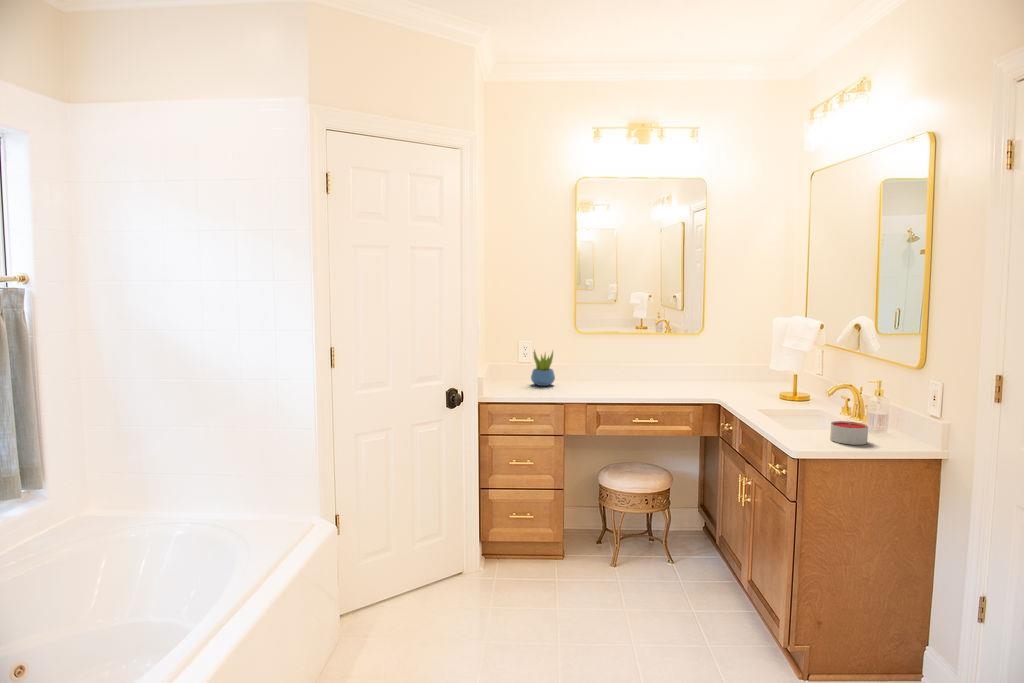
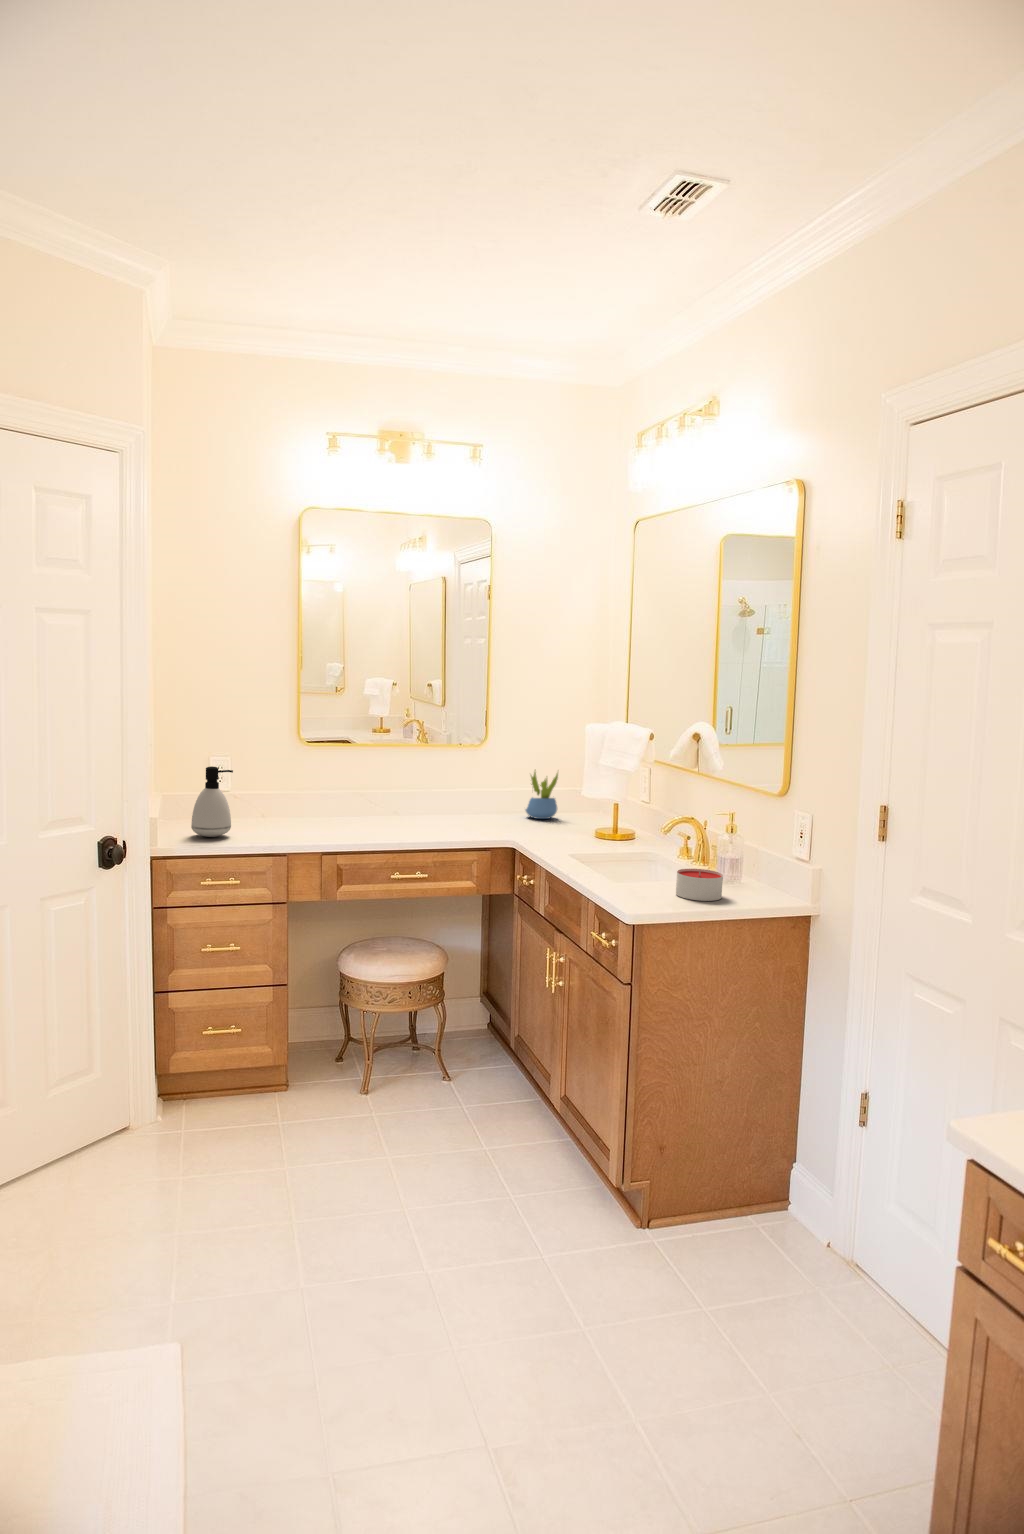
soap dispenser: none [504,349,529,392] -> present [191,766,233,837]
succulent plant: present [531,350,555,386] -> present [525,772,558,819]

